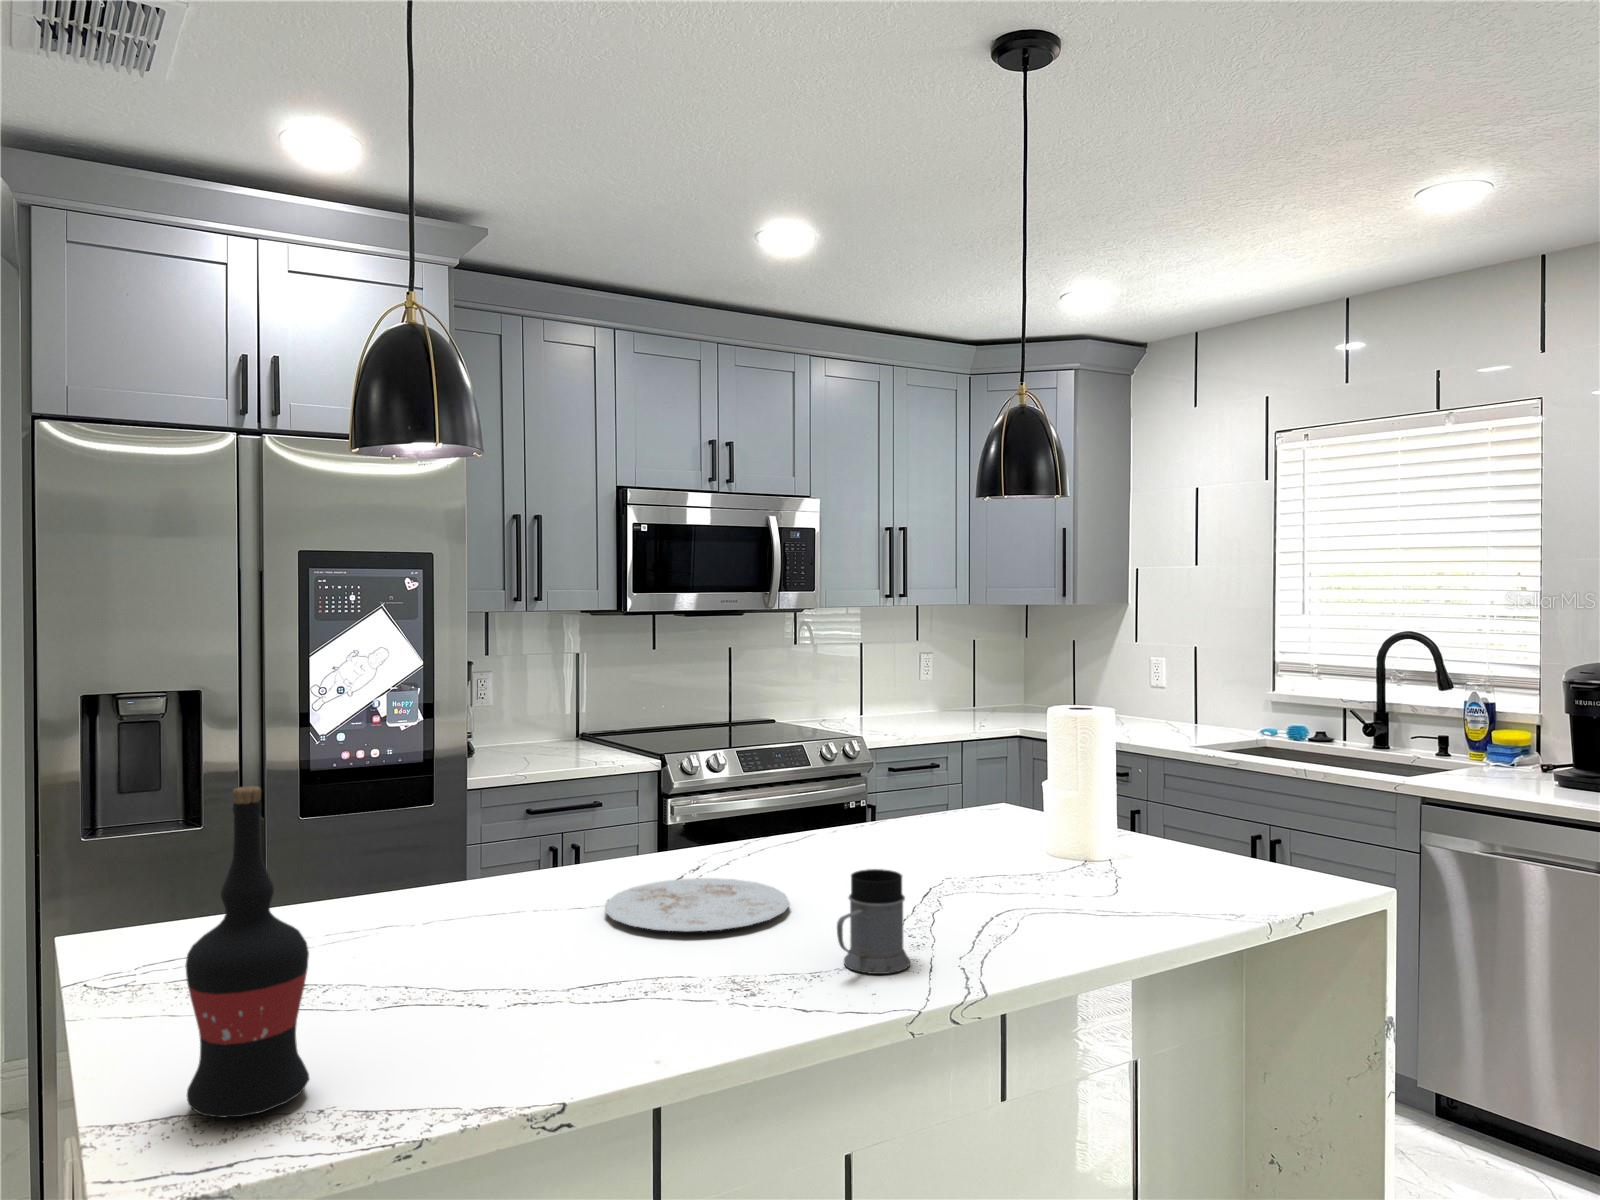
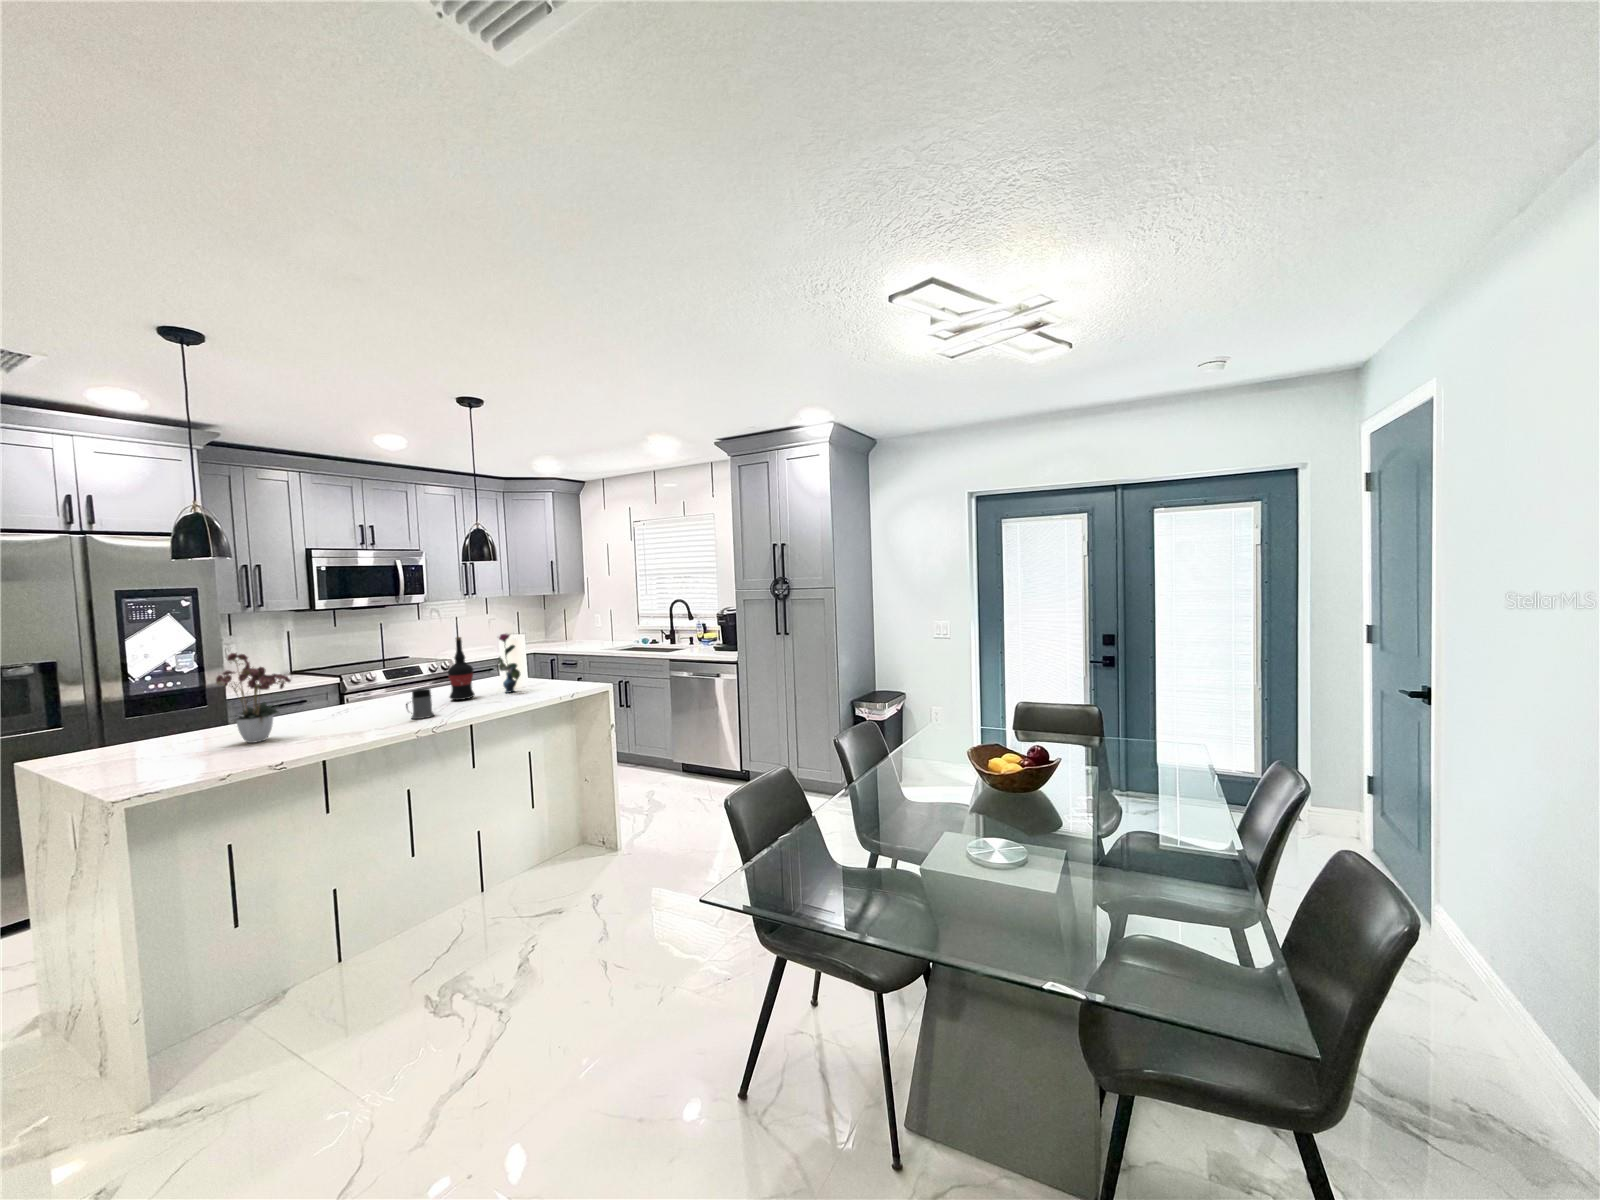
flower arrangement: none [362,699,560,989] -> present [216,653,291,743]
vase: none [1053,703,1126,889] -> present [499,634,520,693]
wine bottle: present [186,786,309,1117] -> present [448,637,475,700]
plate: present [605,878,790,931] -> none [316,705,395,720]

